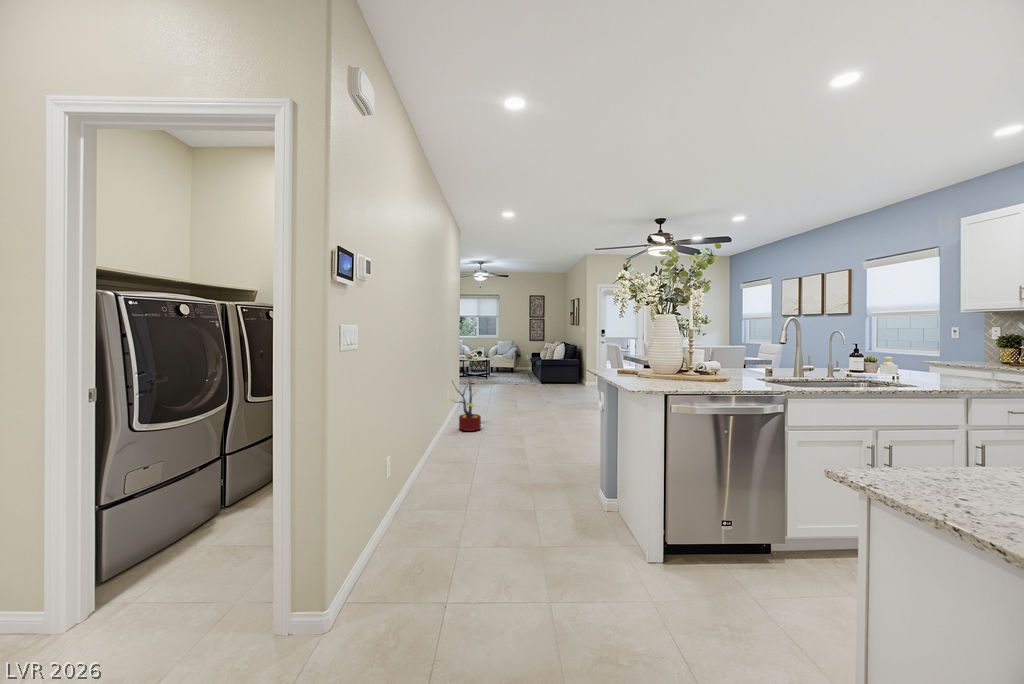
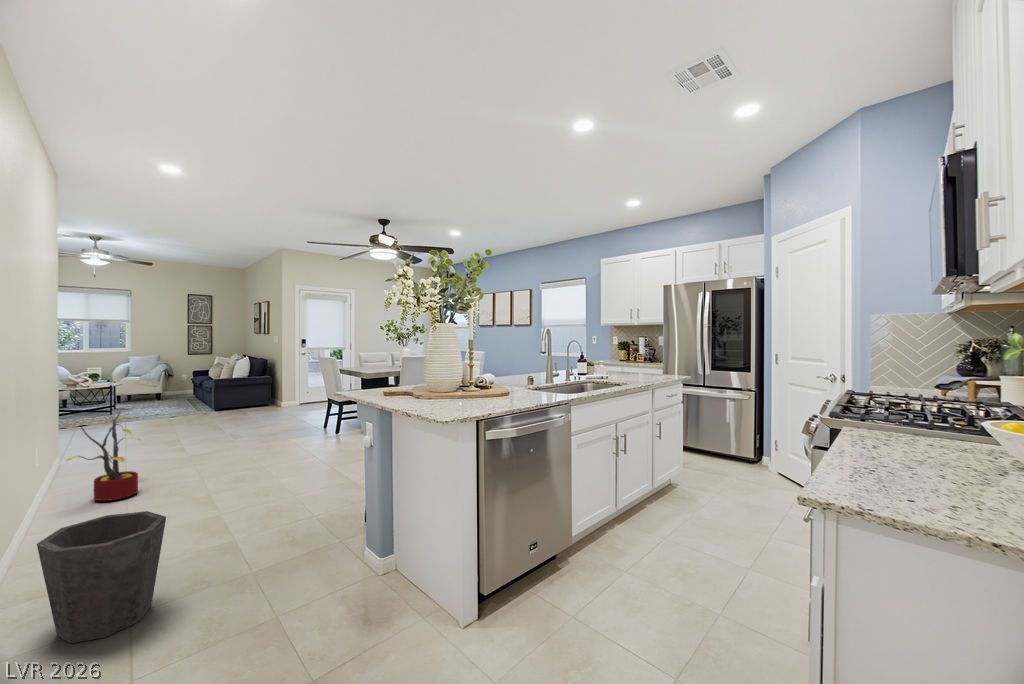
waste bin: none [416,431,473,499] -> present [37,511,166,643]

